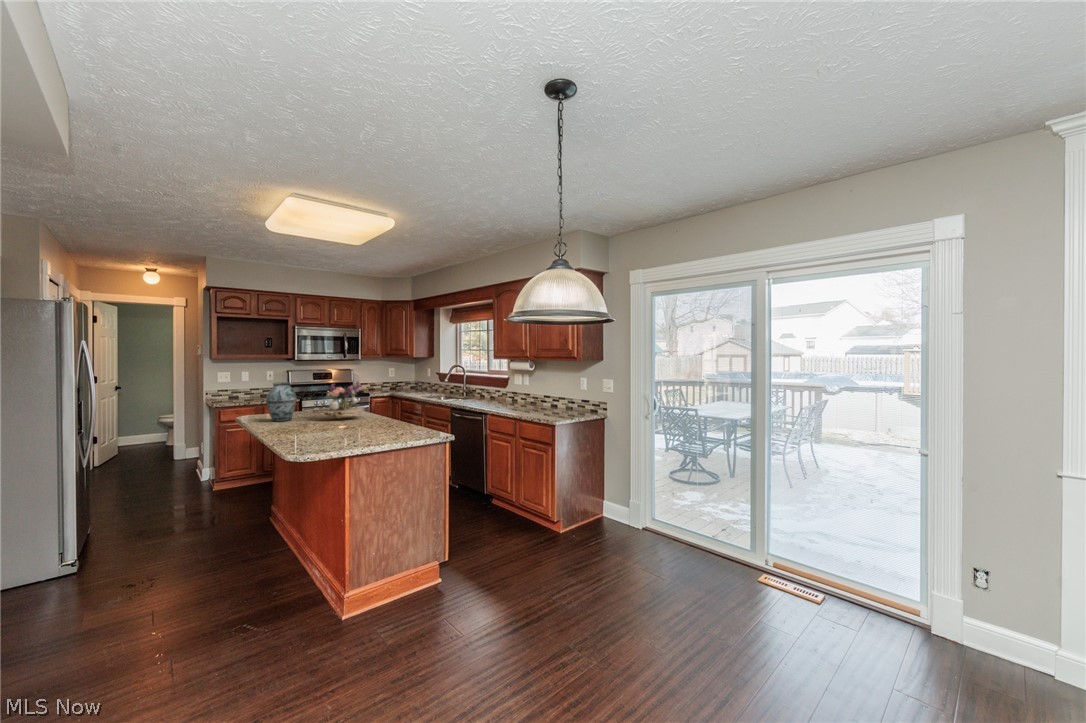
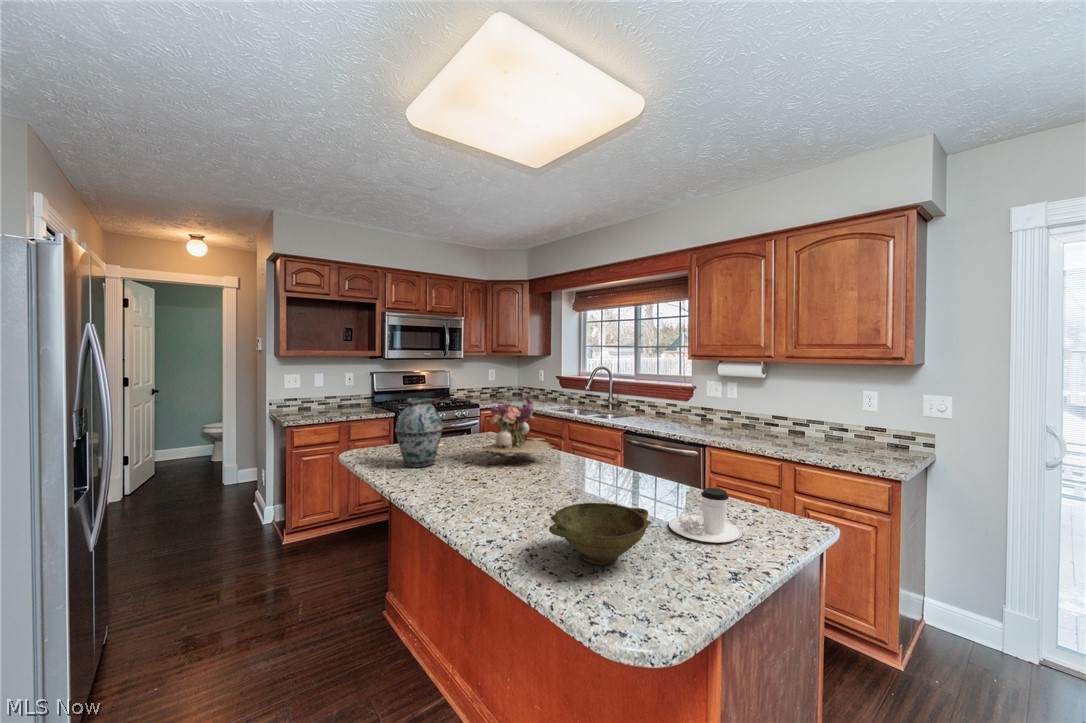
coffee cup: none [370,417,403,438] -> present [669,488,742,543]
bowl: none [292,422,348,443] -> present [549,503,651,565]

